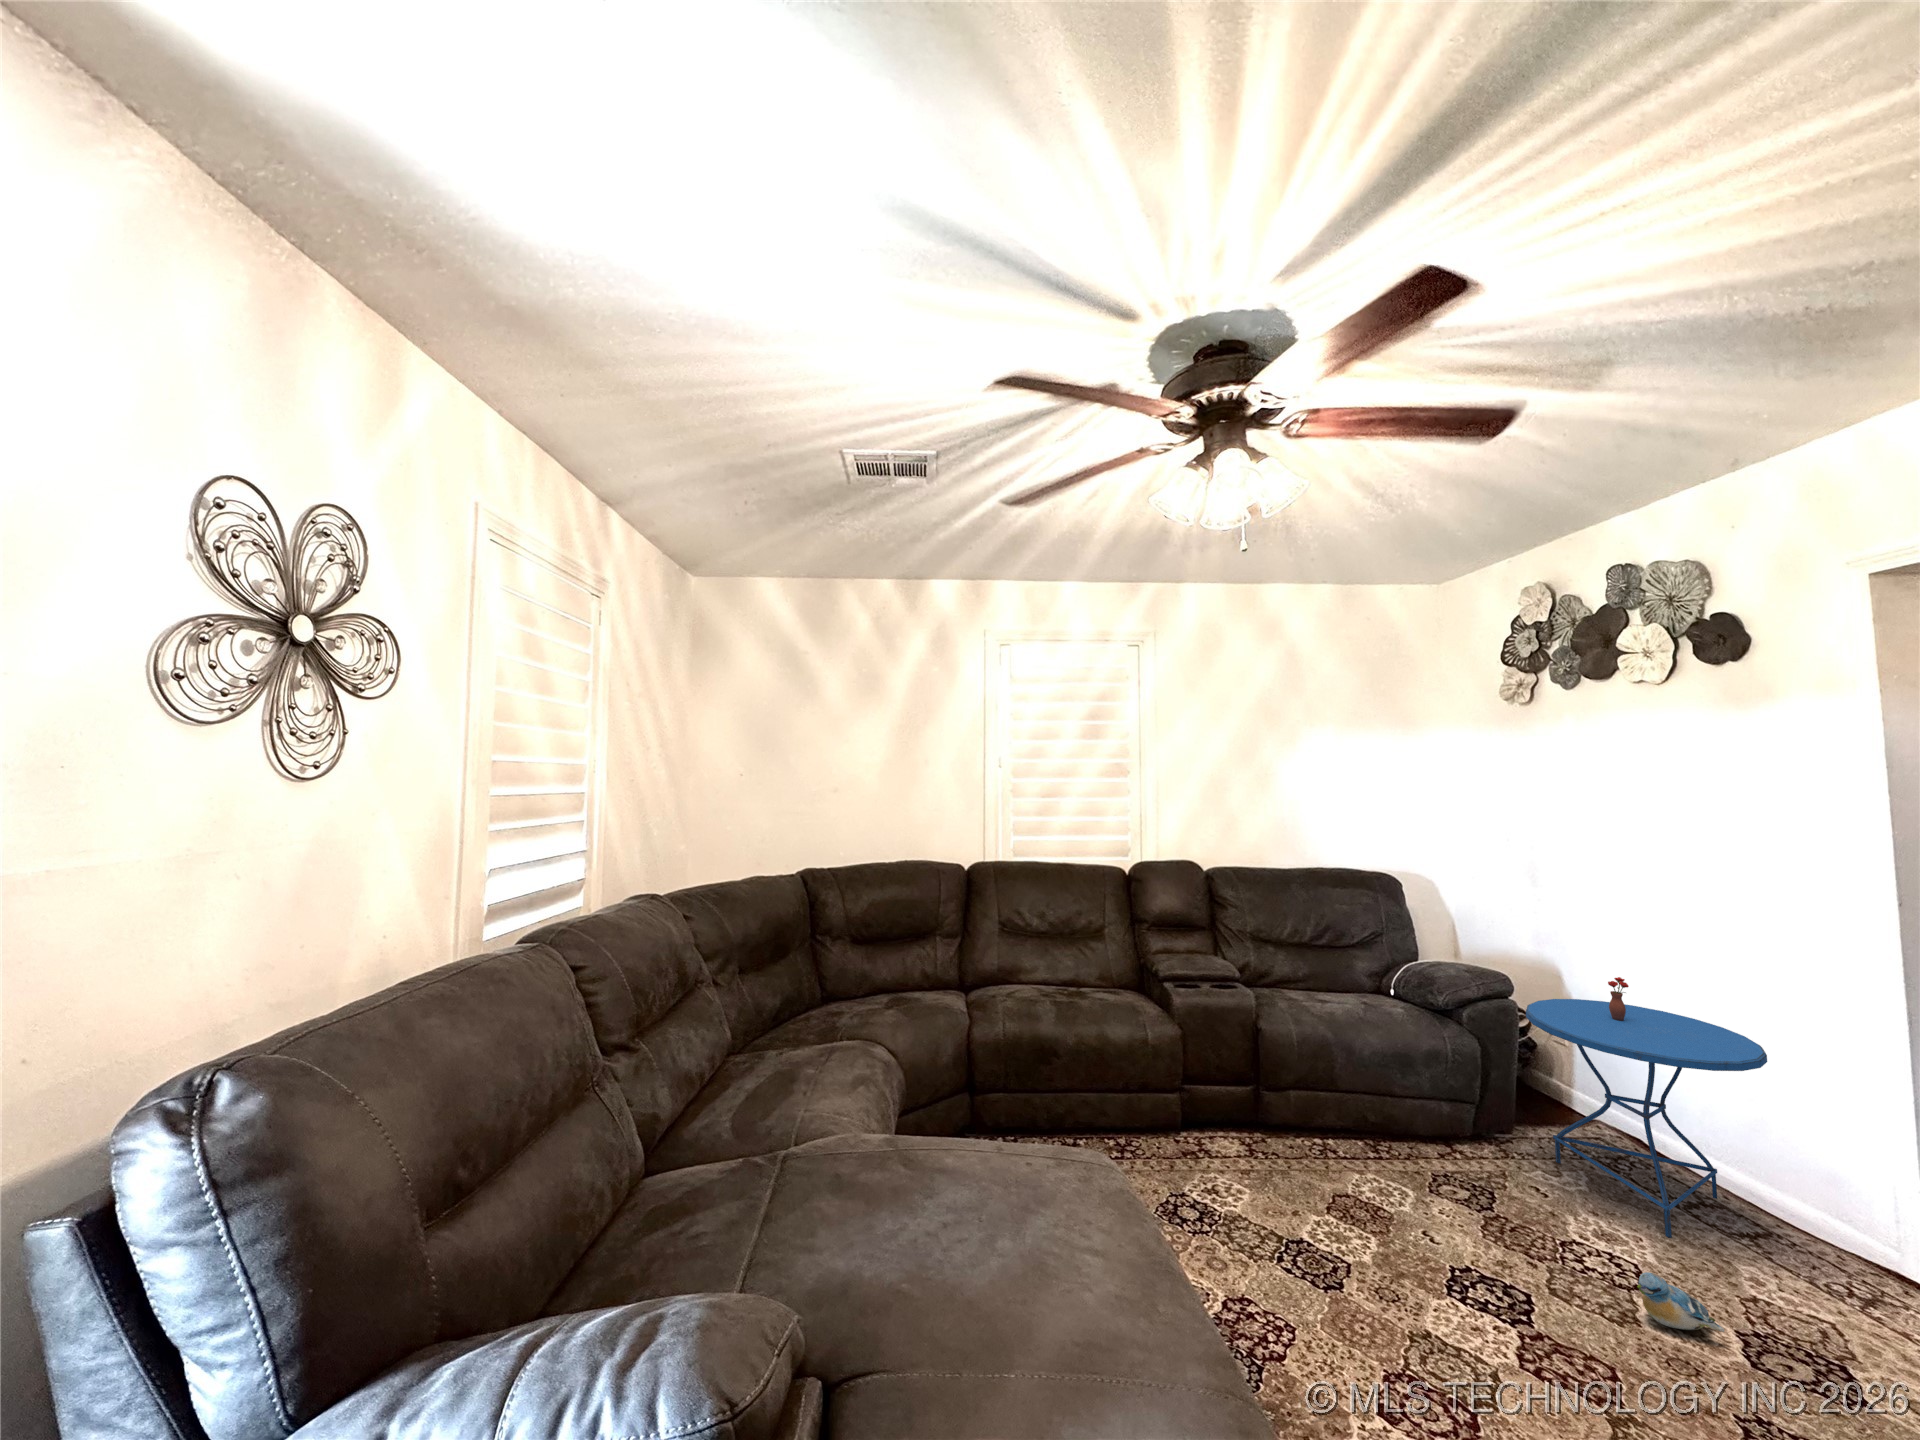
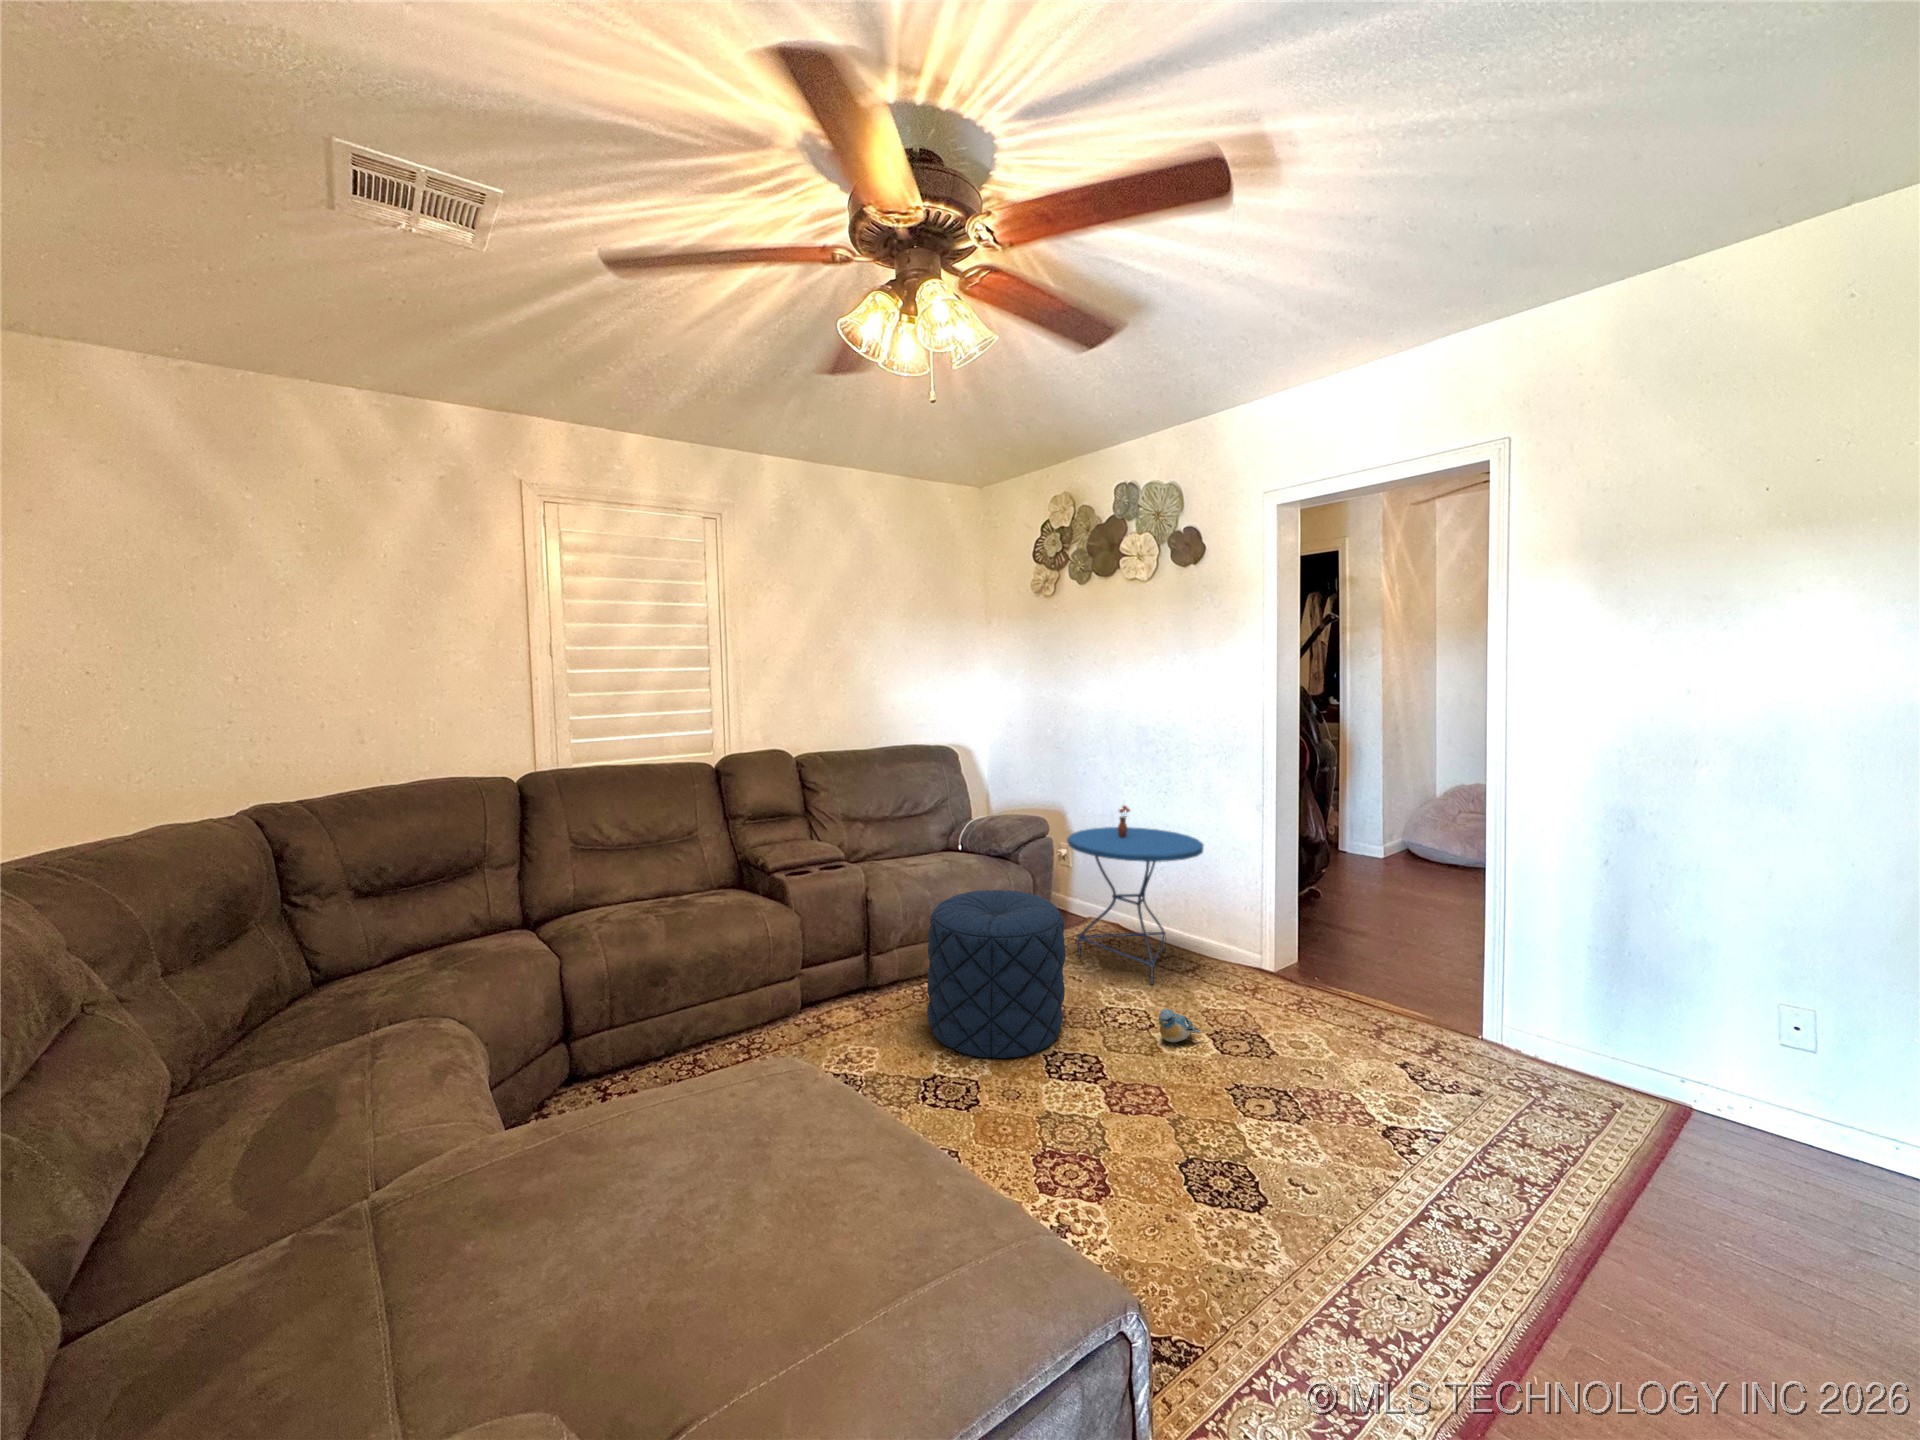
pouf: none [1309,1046,1490,1260] -> present [927,890,1066,1058]

